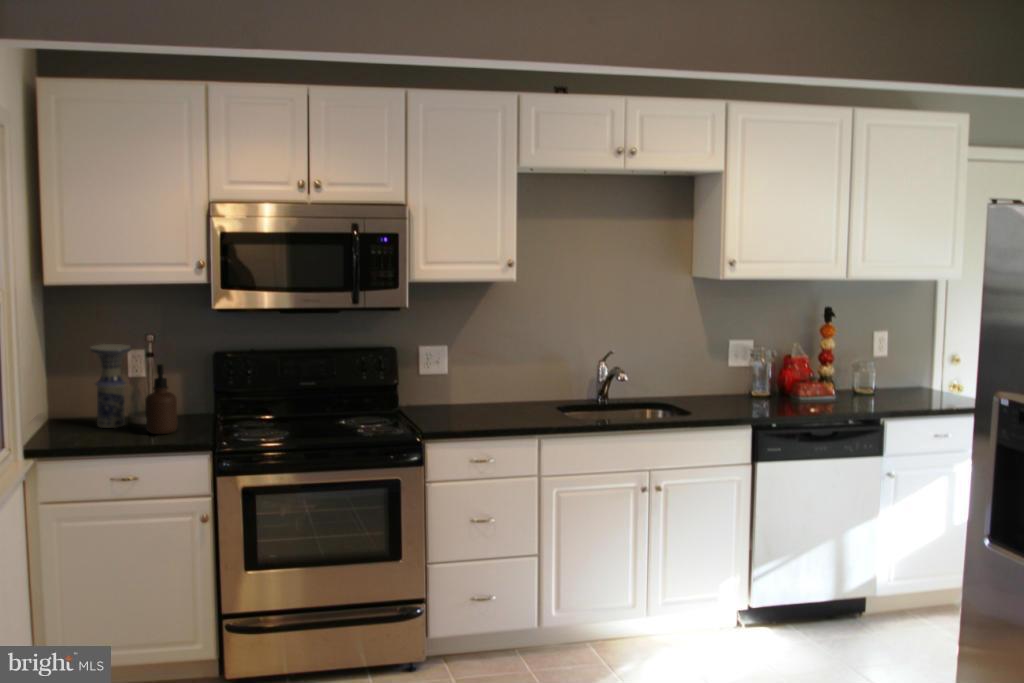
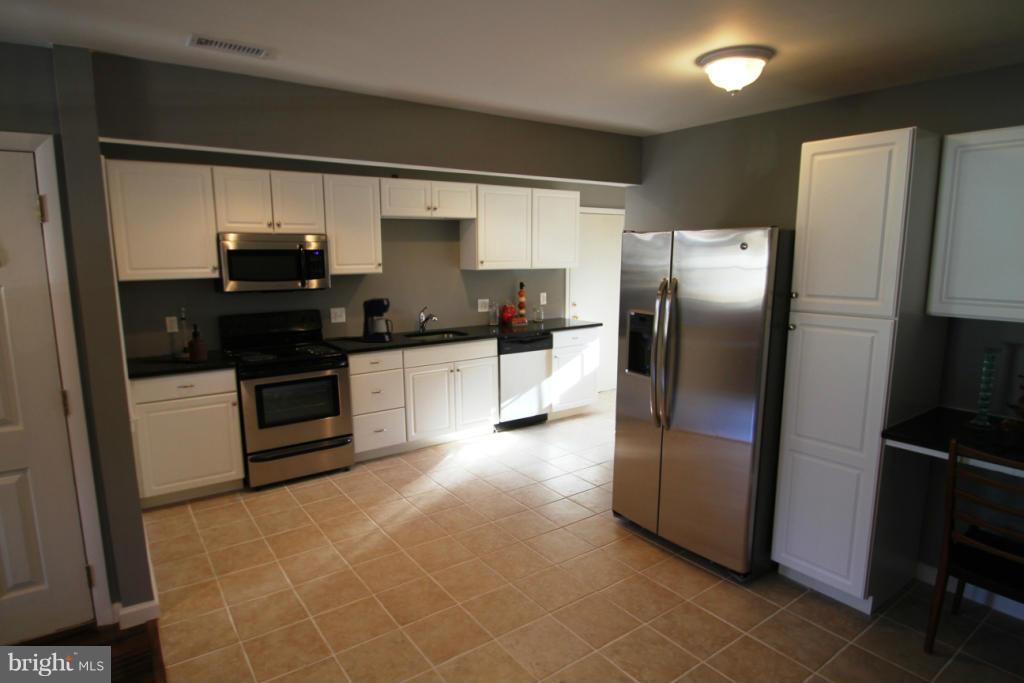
coffee maker: none [469,328,533,418] -> present [362,298,394,342]
vase: present [90,344,131,428] -> none [148,315,173,362]

